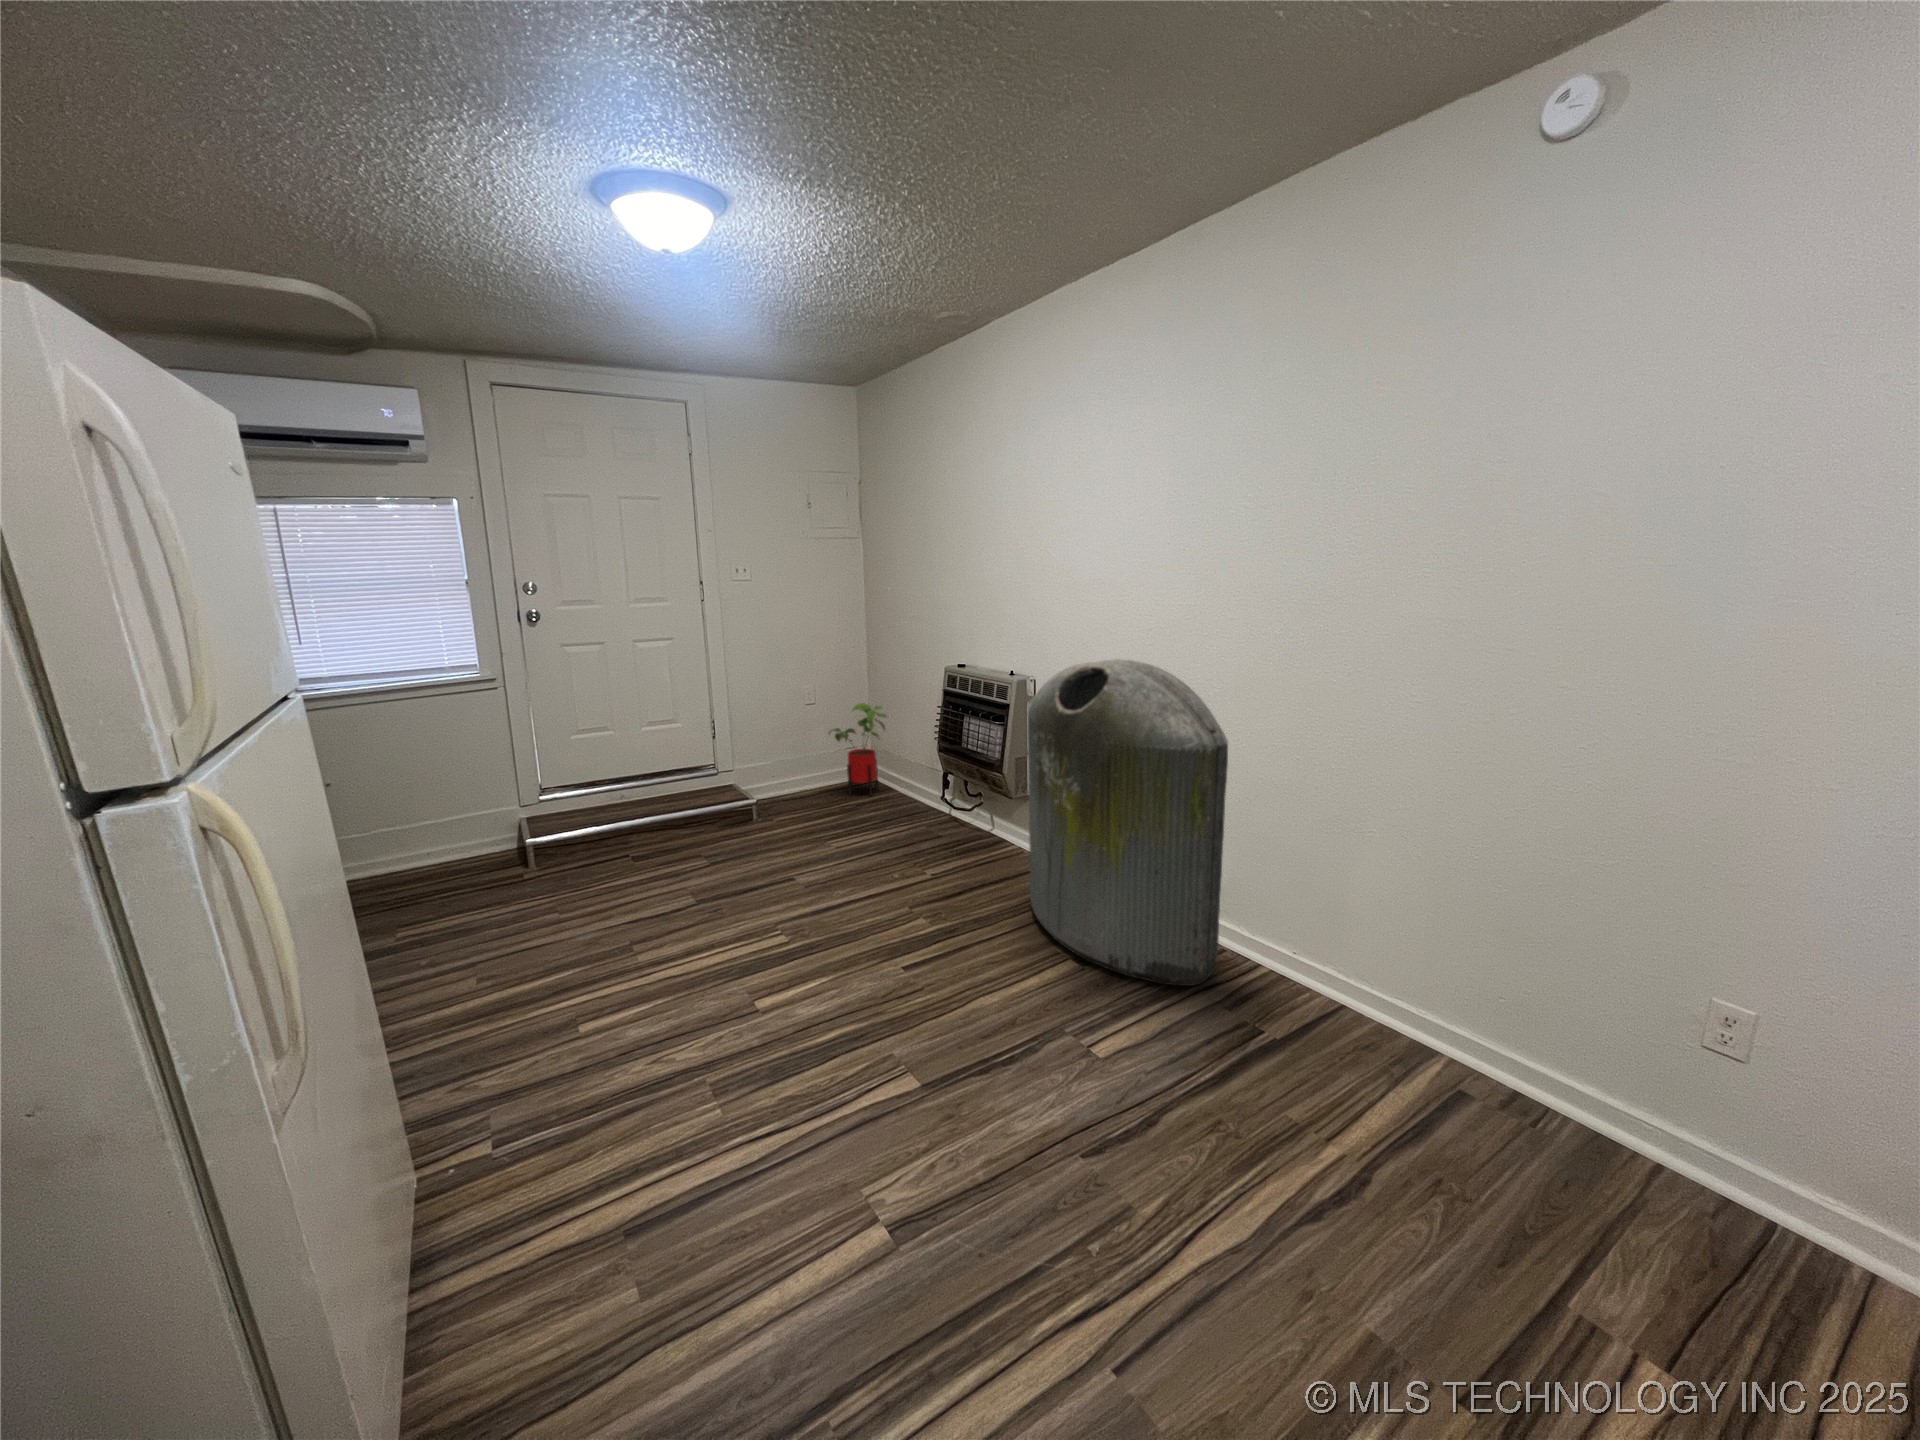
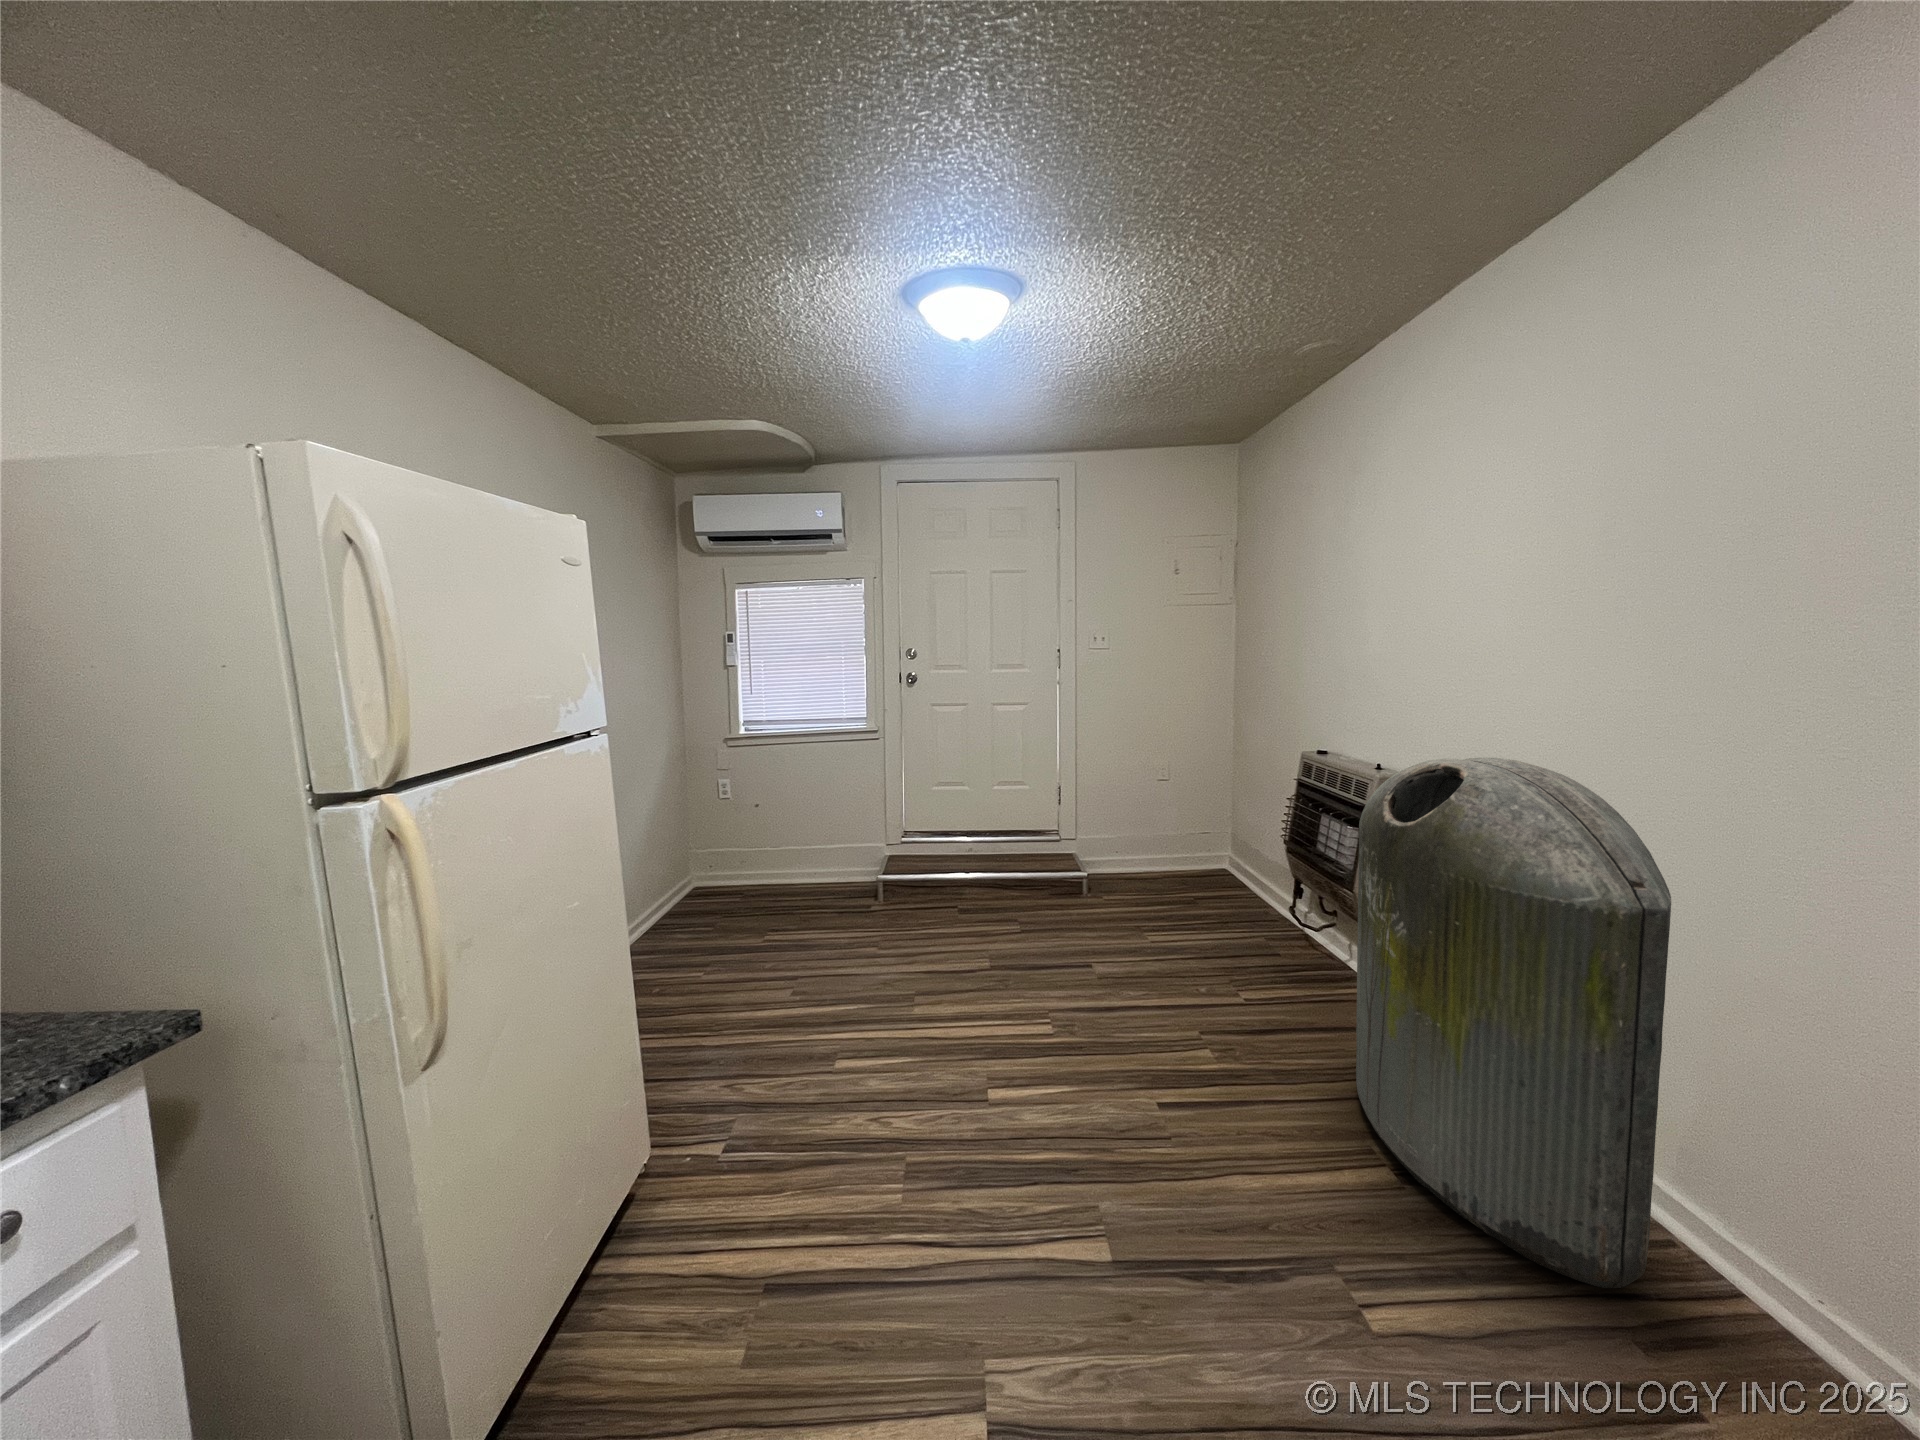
house plant: present [828,703,887,796] -> none [1170,783,1240,889]

